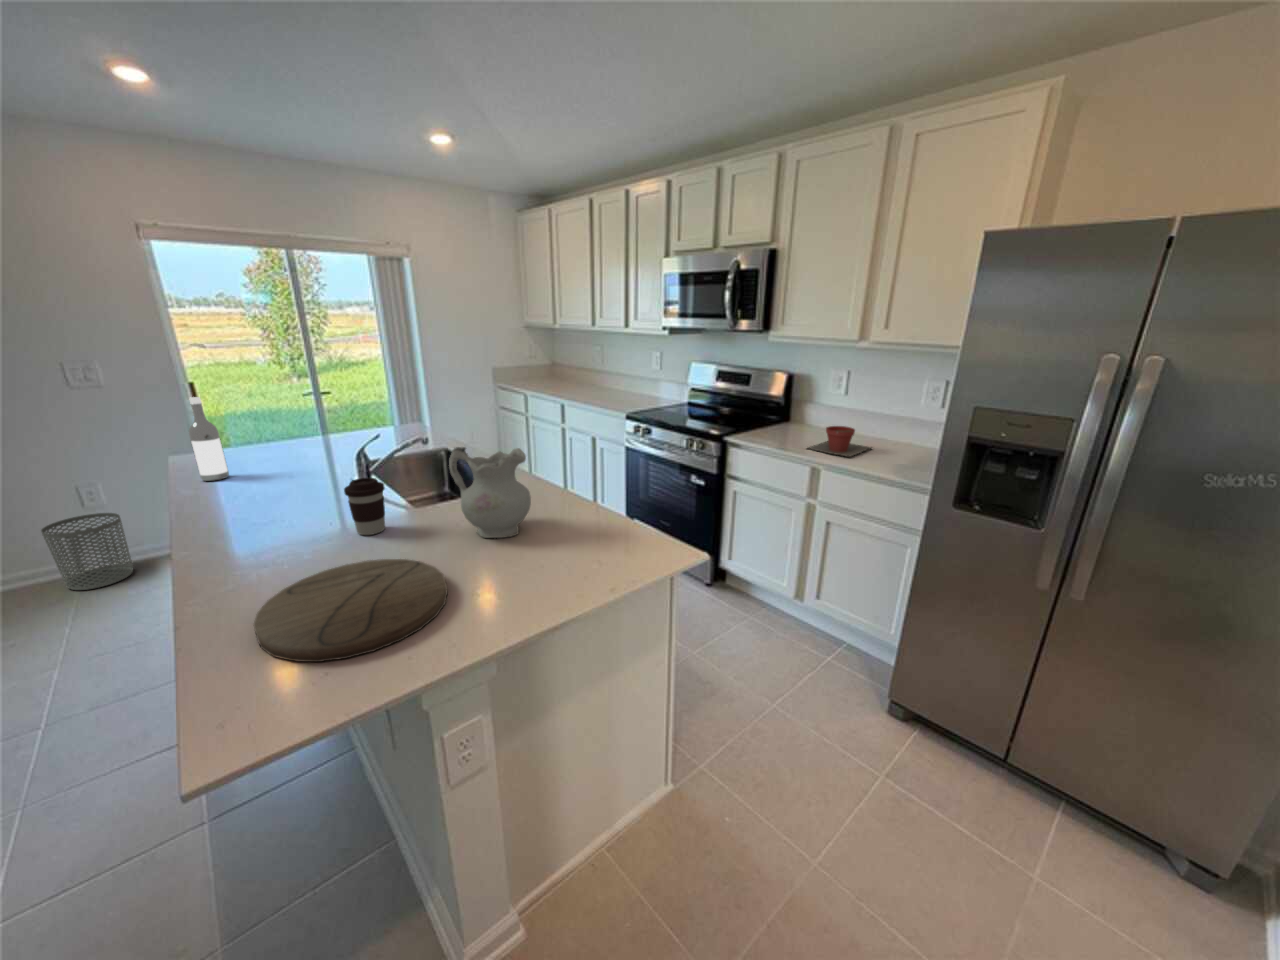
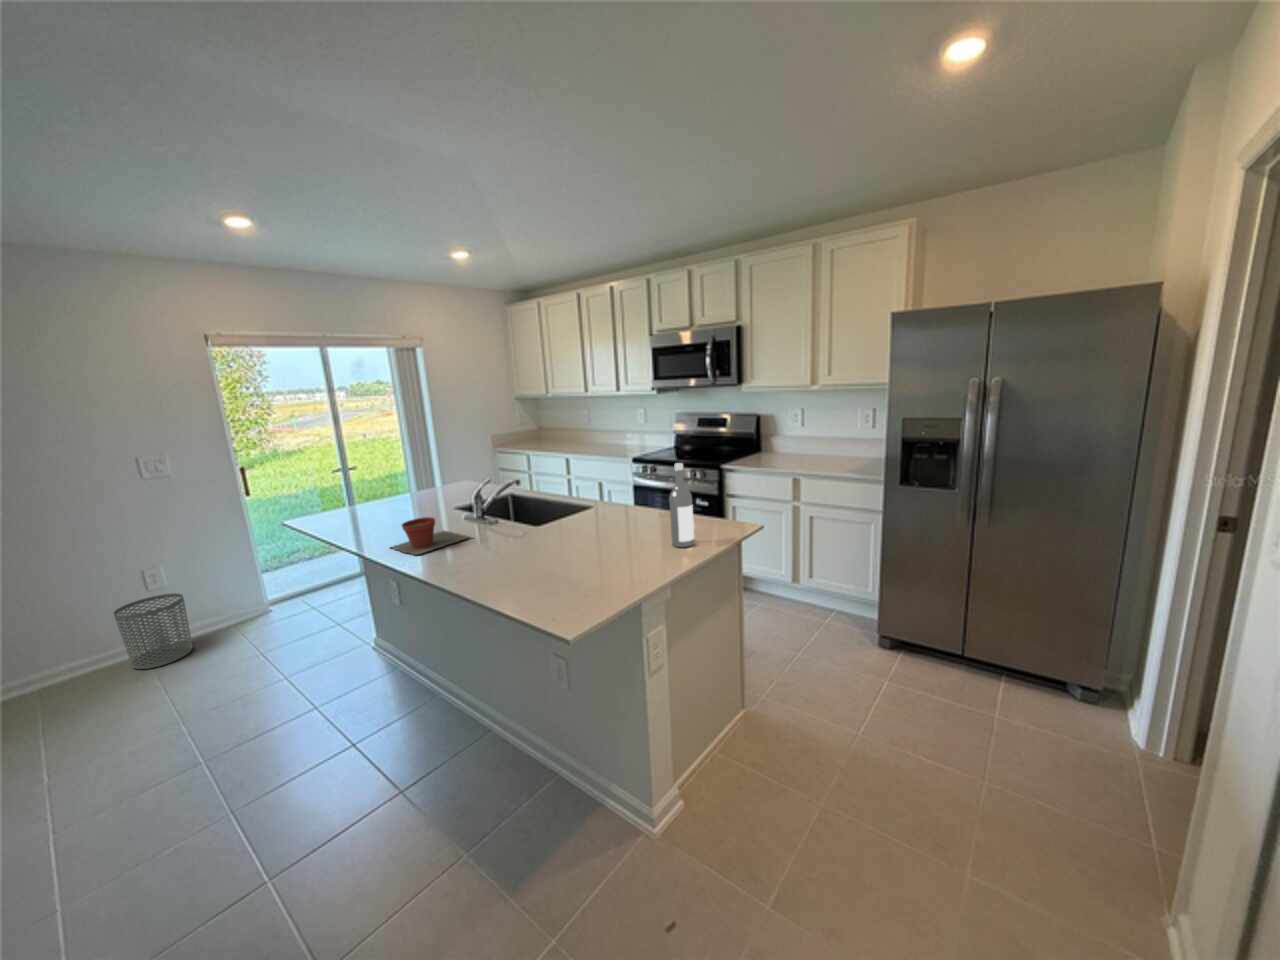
wine bottle: present [189,397,229,481] -> present [669,463,694,547]
plant pot: present [808,426,872,456] -> present [392,517,469,555]
ceramic pitcher: present [449,447,531,538] -> none [579,471,636,535]
coffee cup: present [344,478,385,535] -> none [507,502,533,543]
cutting board: present [254,559,448,662] -> none [514,547,624,596]

